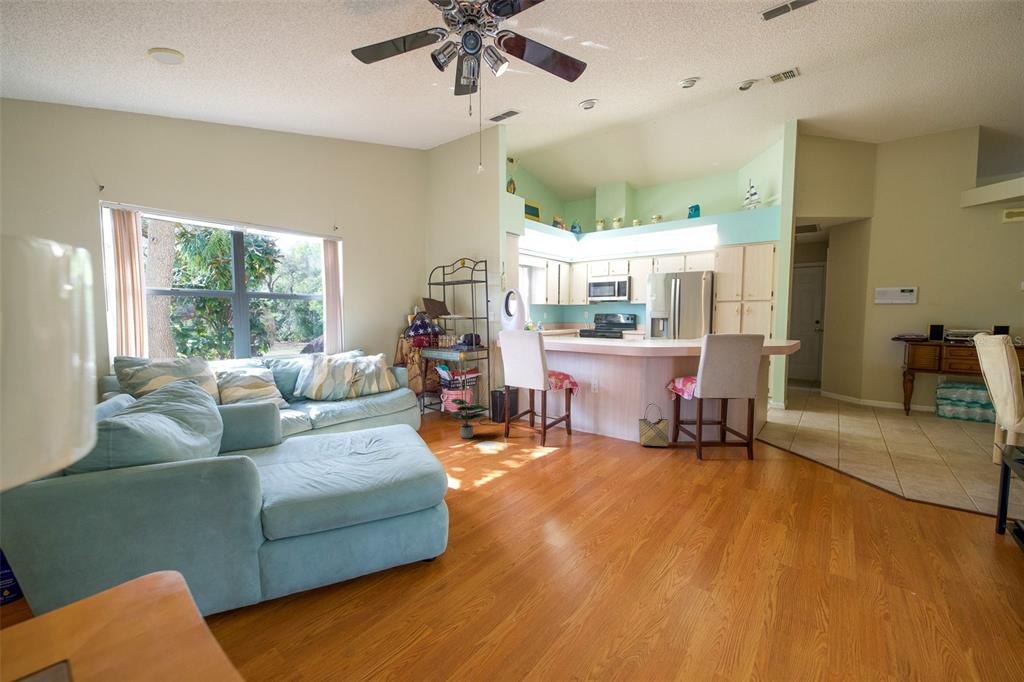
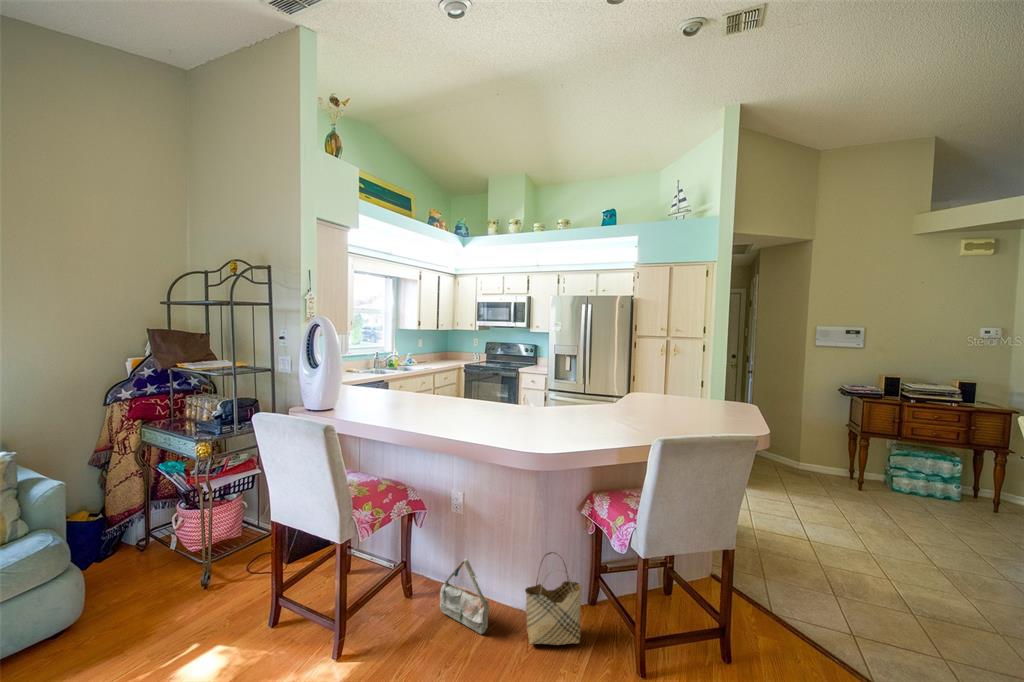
potted plant: present [451,399,485,438] -> none [131,544,230,638]
bag: none [591,407,619,443] -> present [440,559,489,634]

